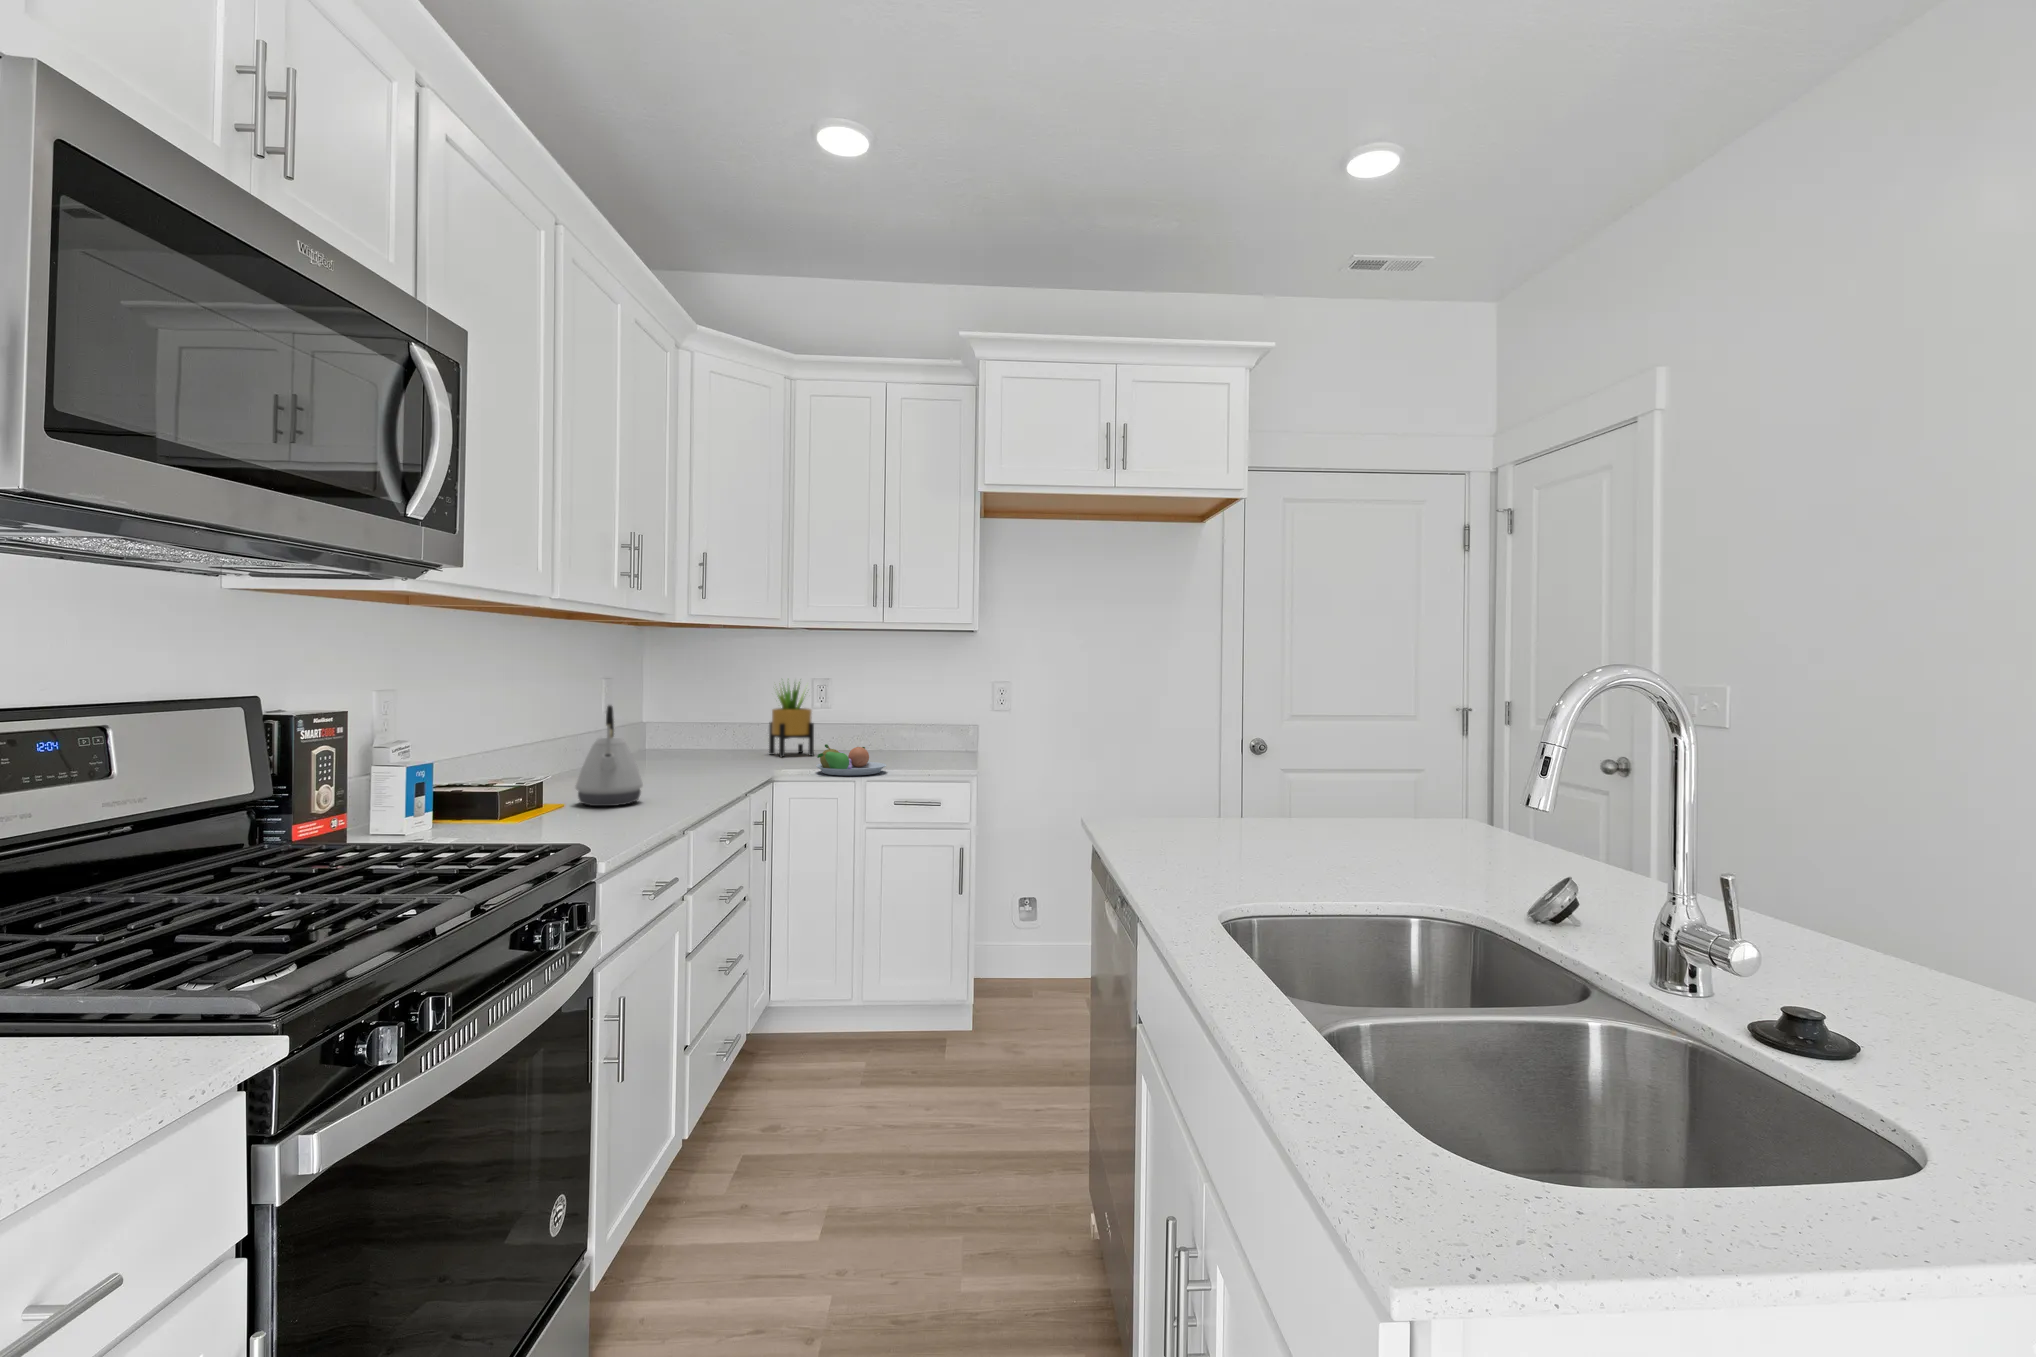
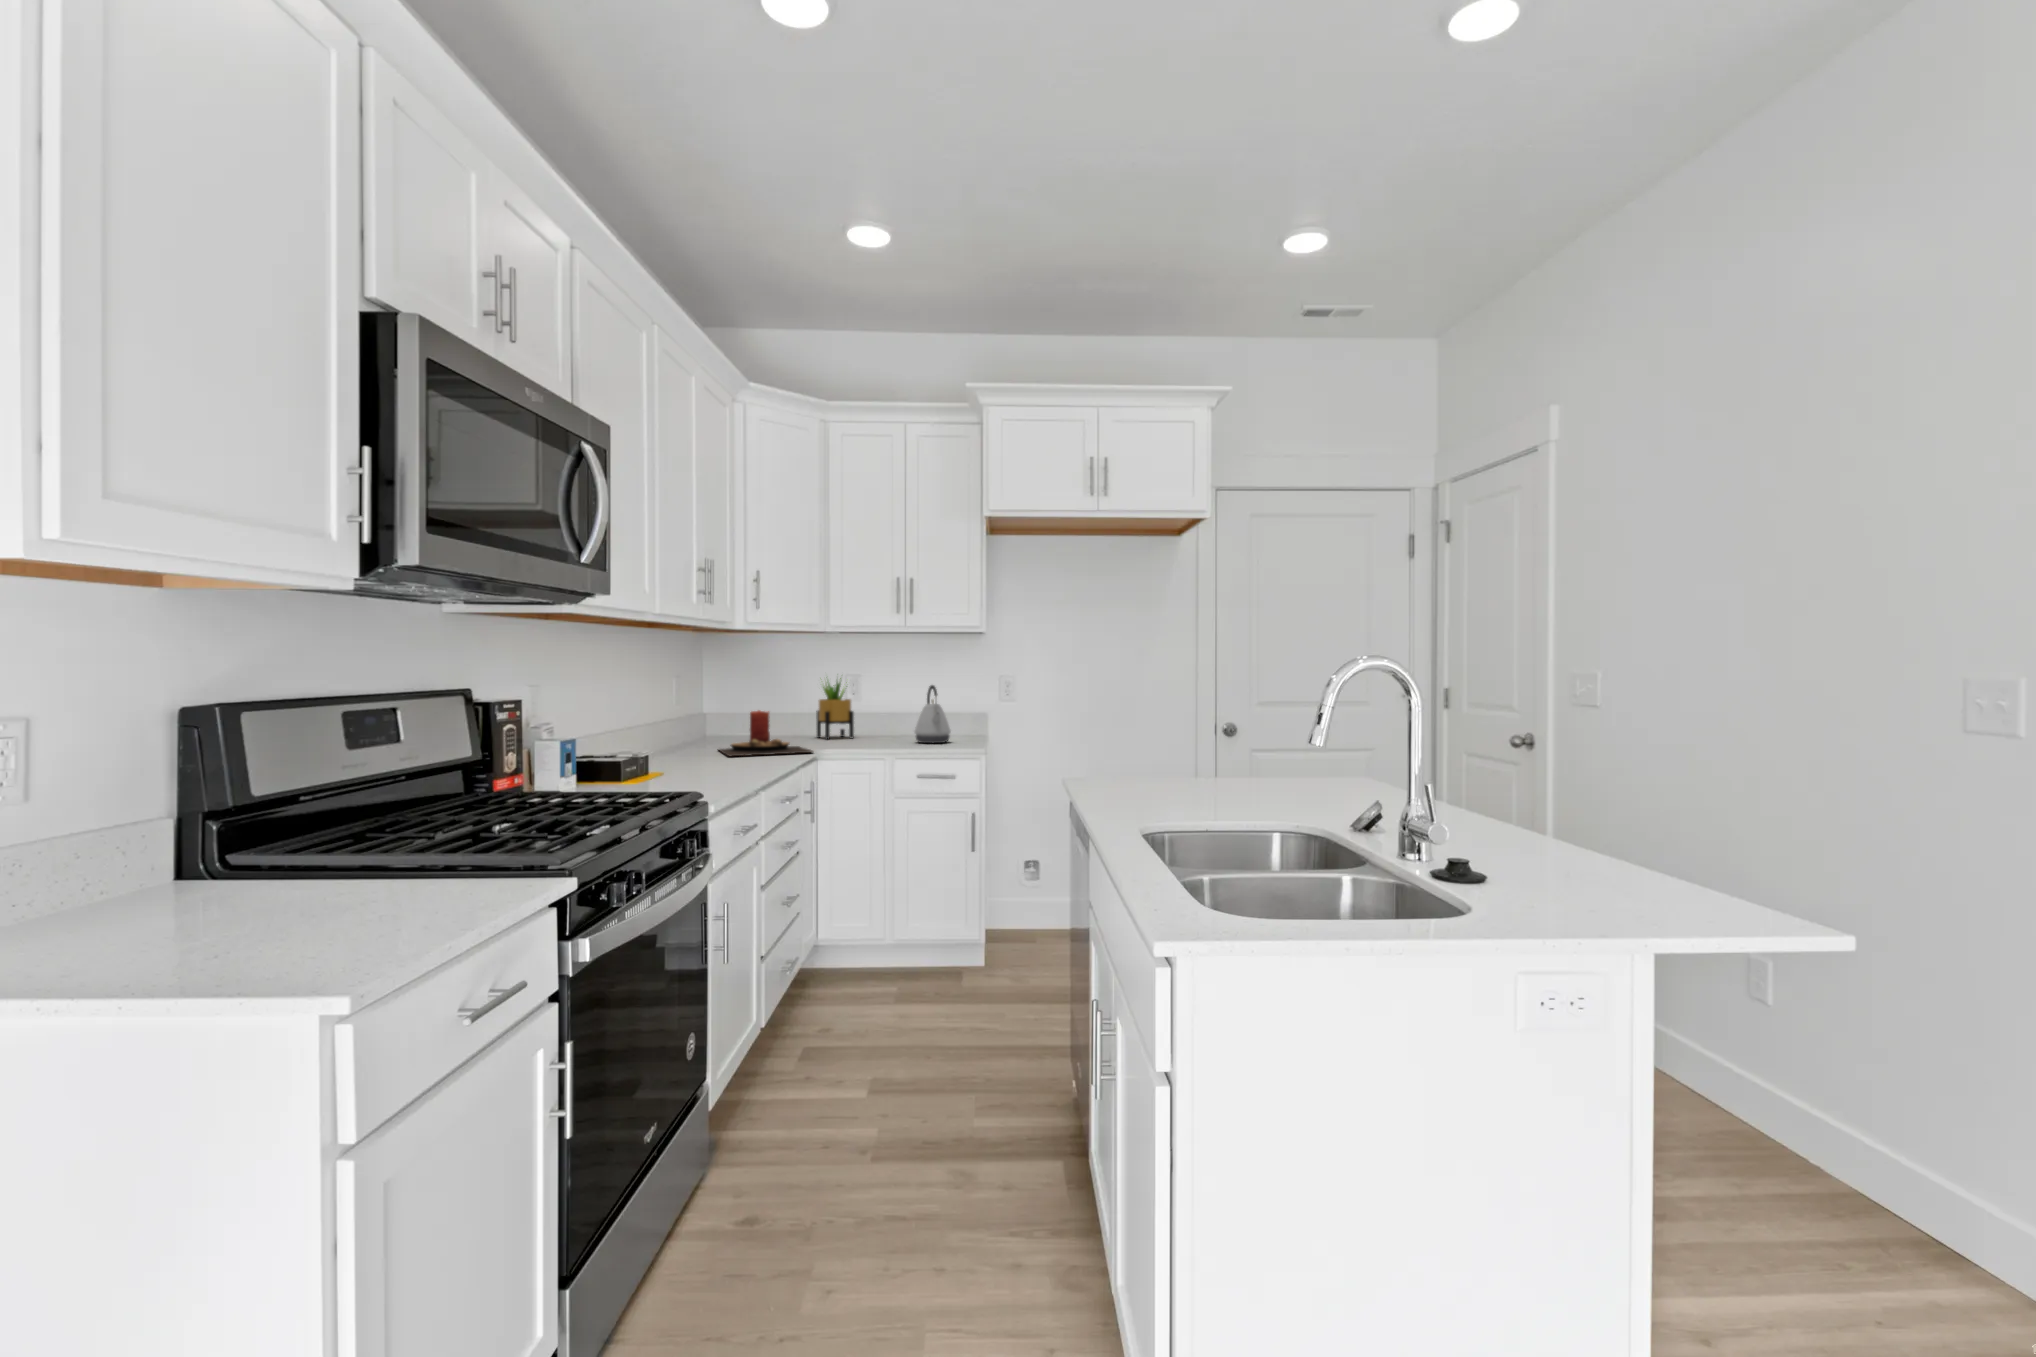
kettle: present [576,705,643,806] -> present [915,685,951,743]
candle: none [643,723,763,781] -> present [717,710,813,756]
fruit bowl: present [816,744,886,776] -> none [856,727,914,752]

